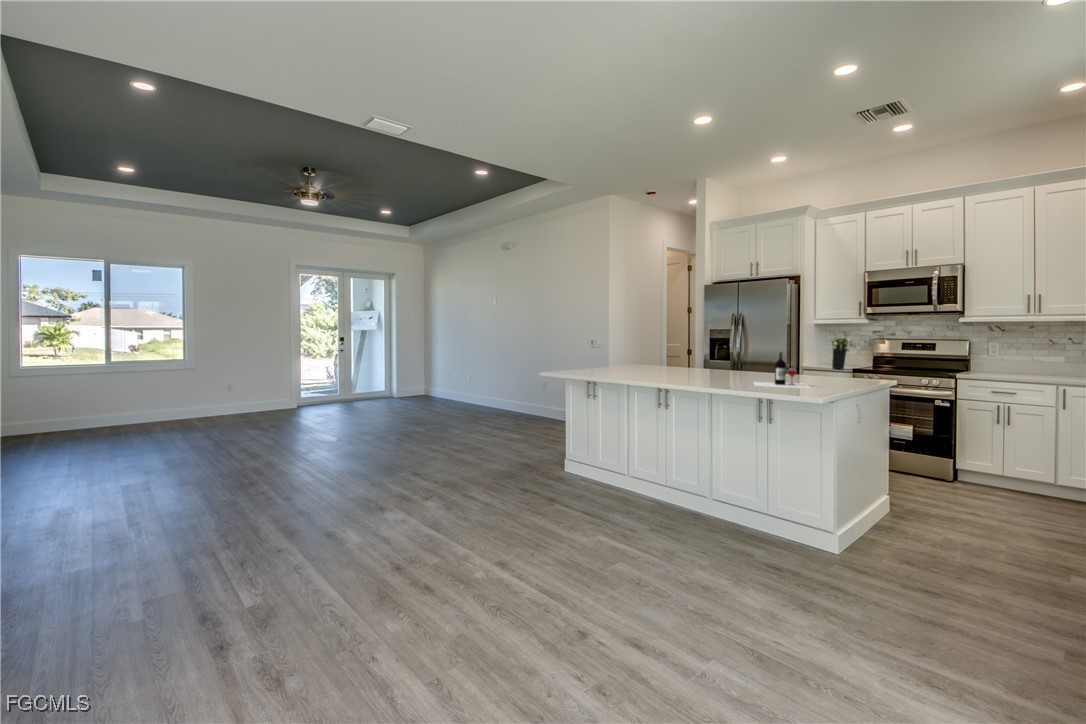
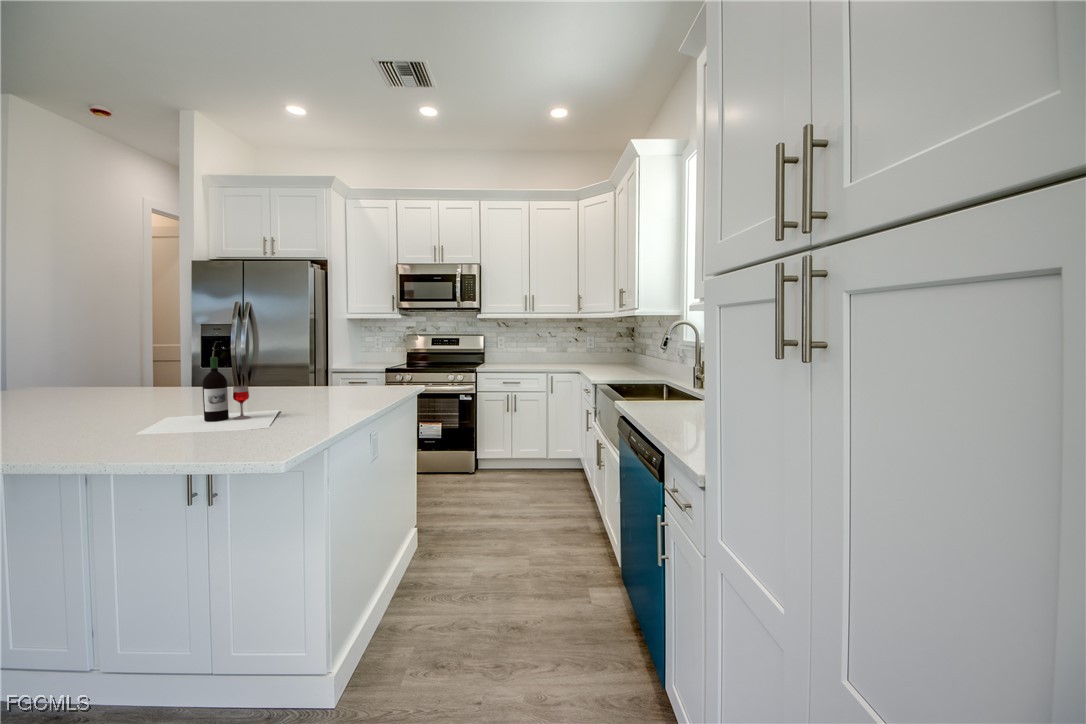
flower arrangement: present [831,335,857,369] -> none [362,330,395,368]

